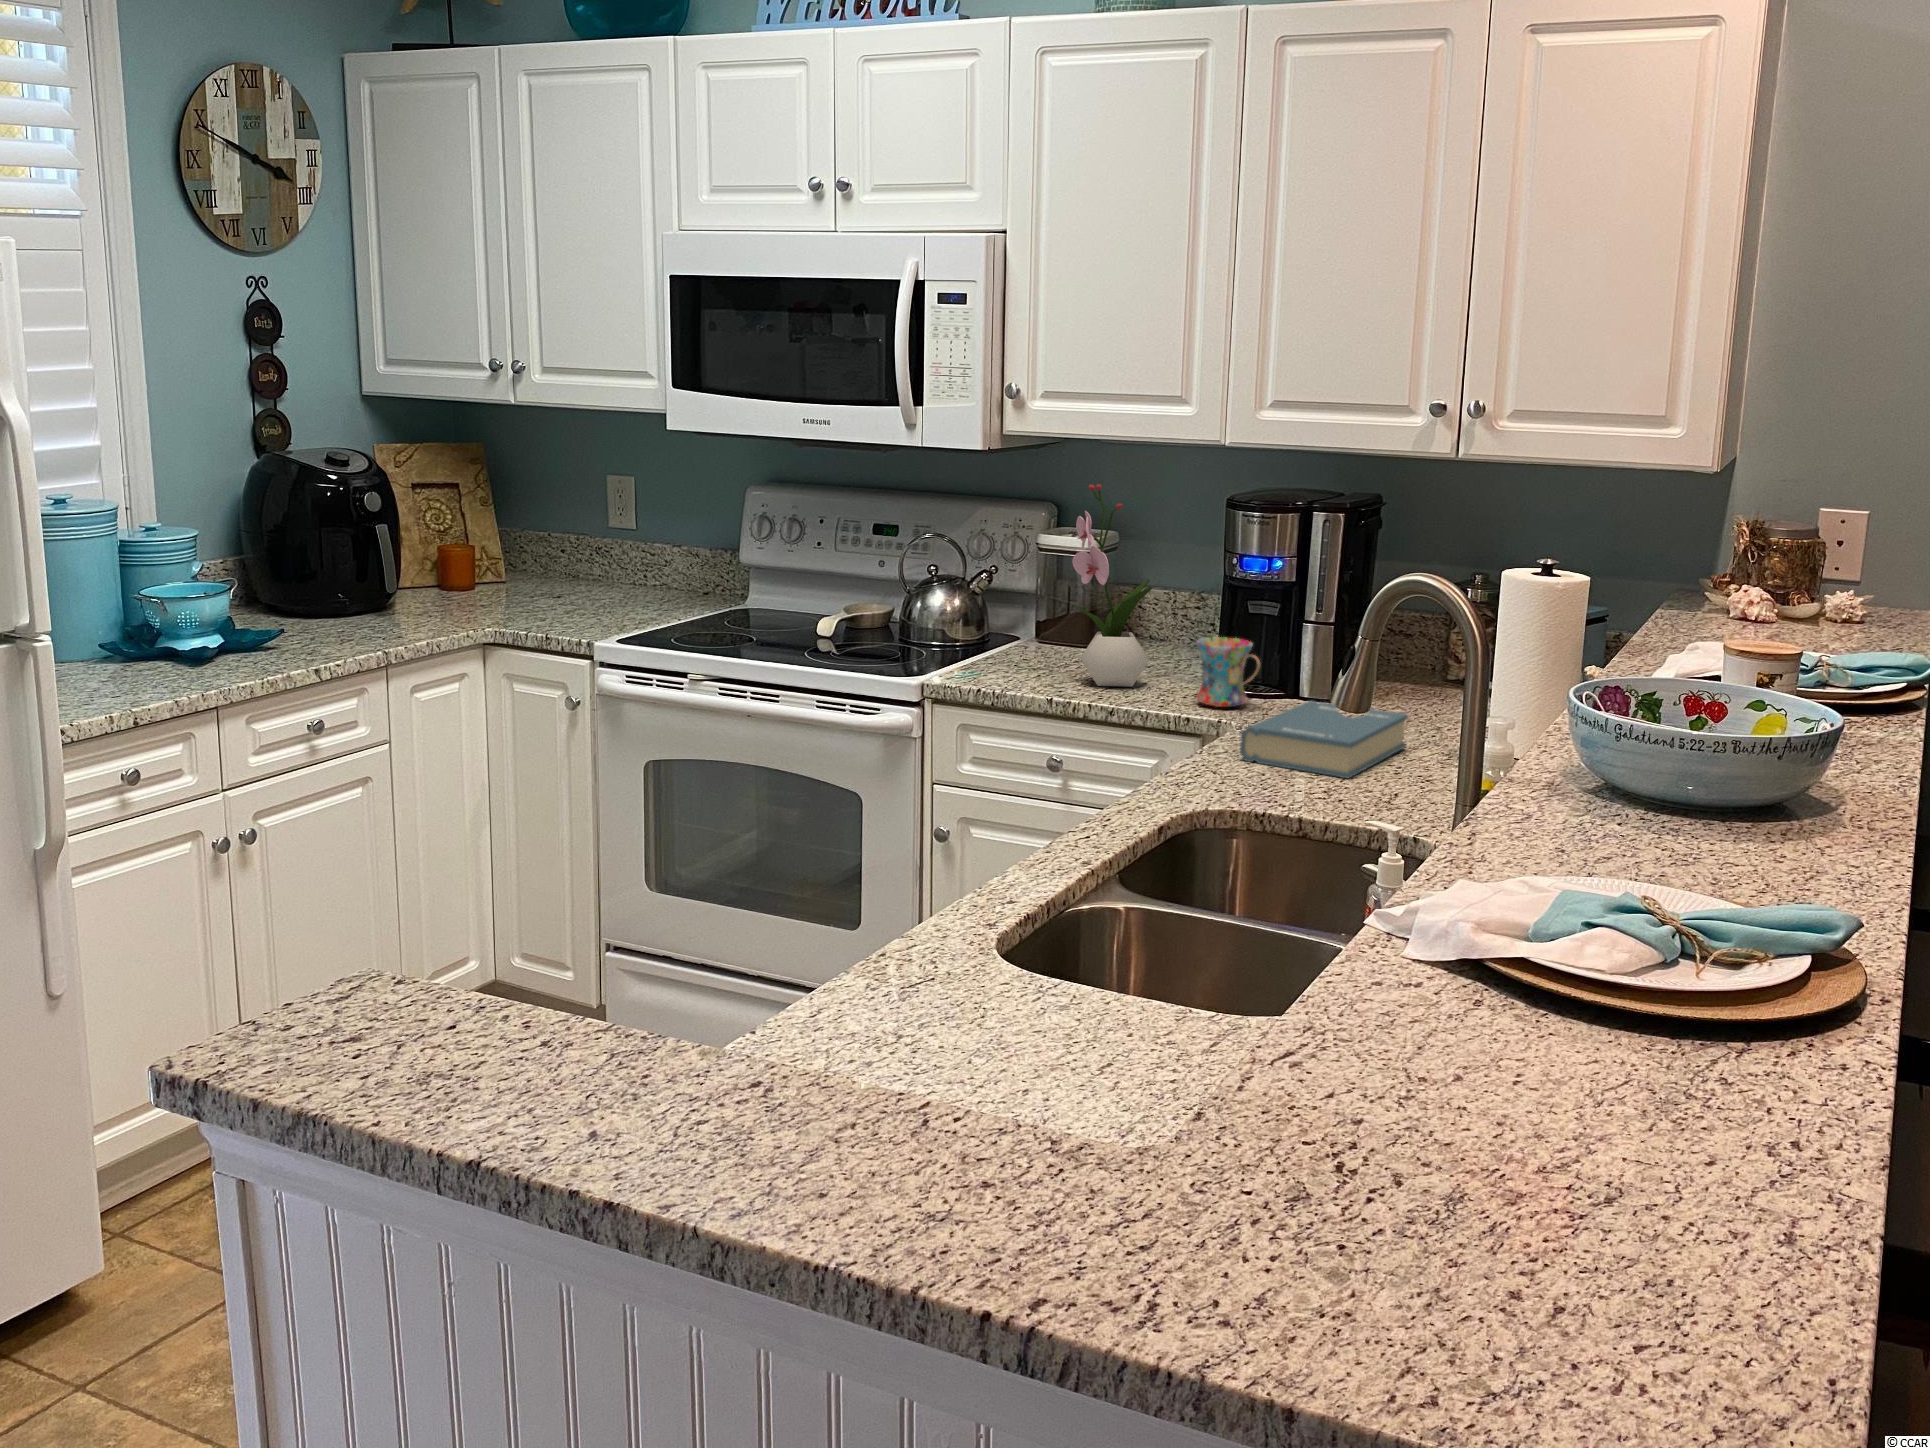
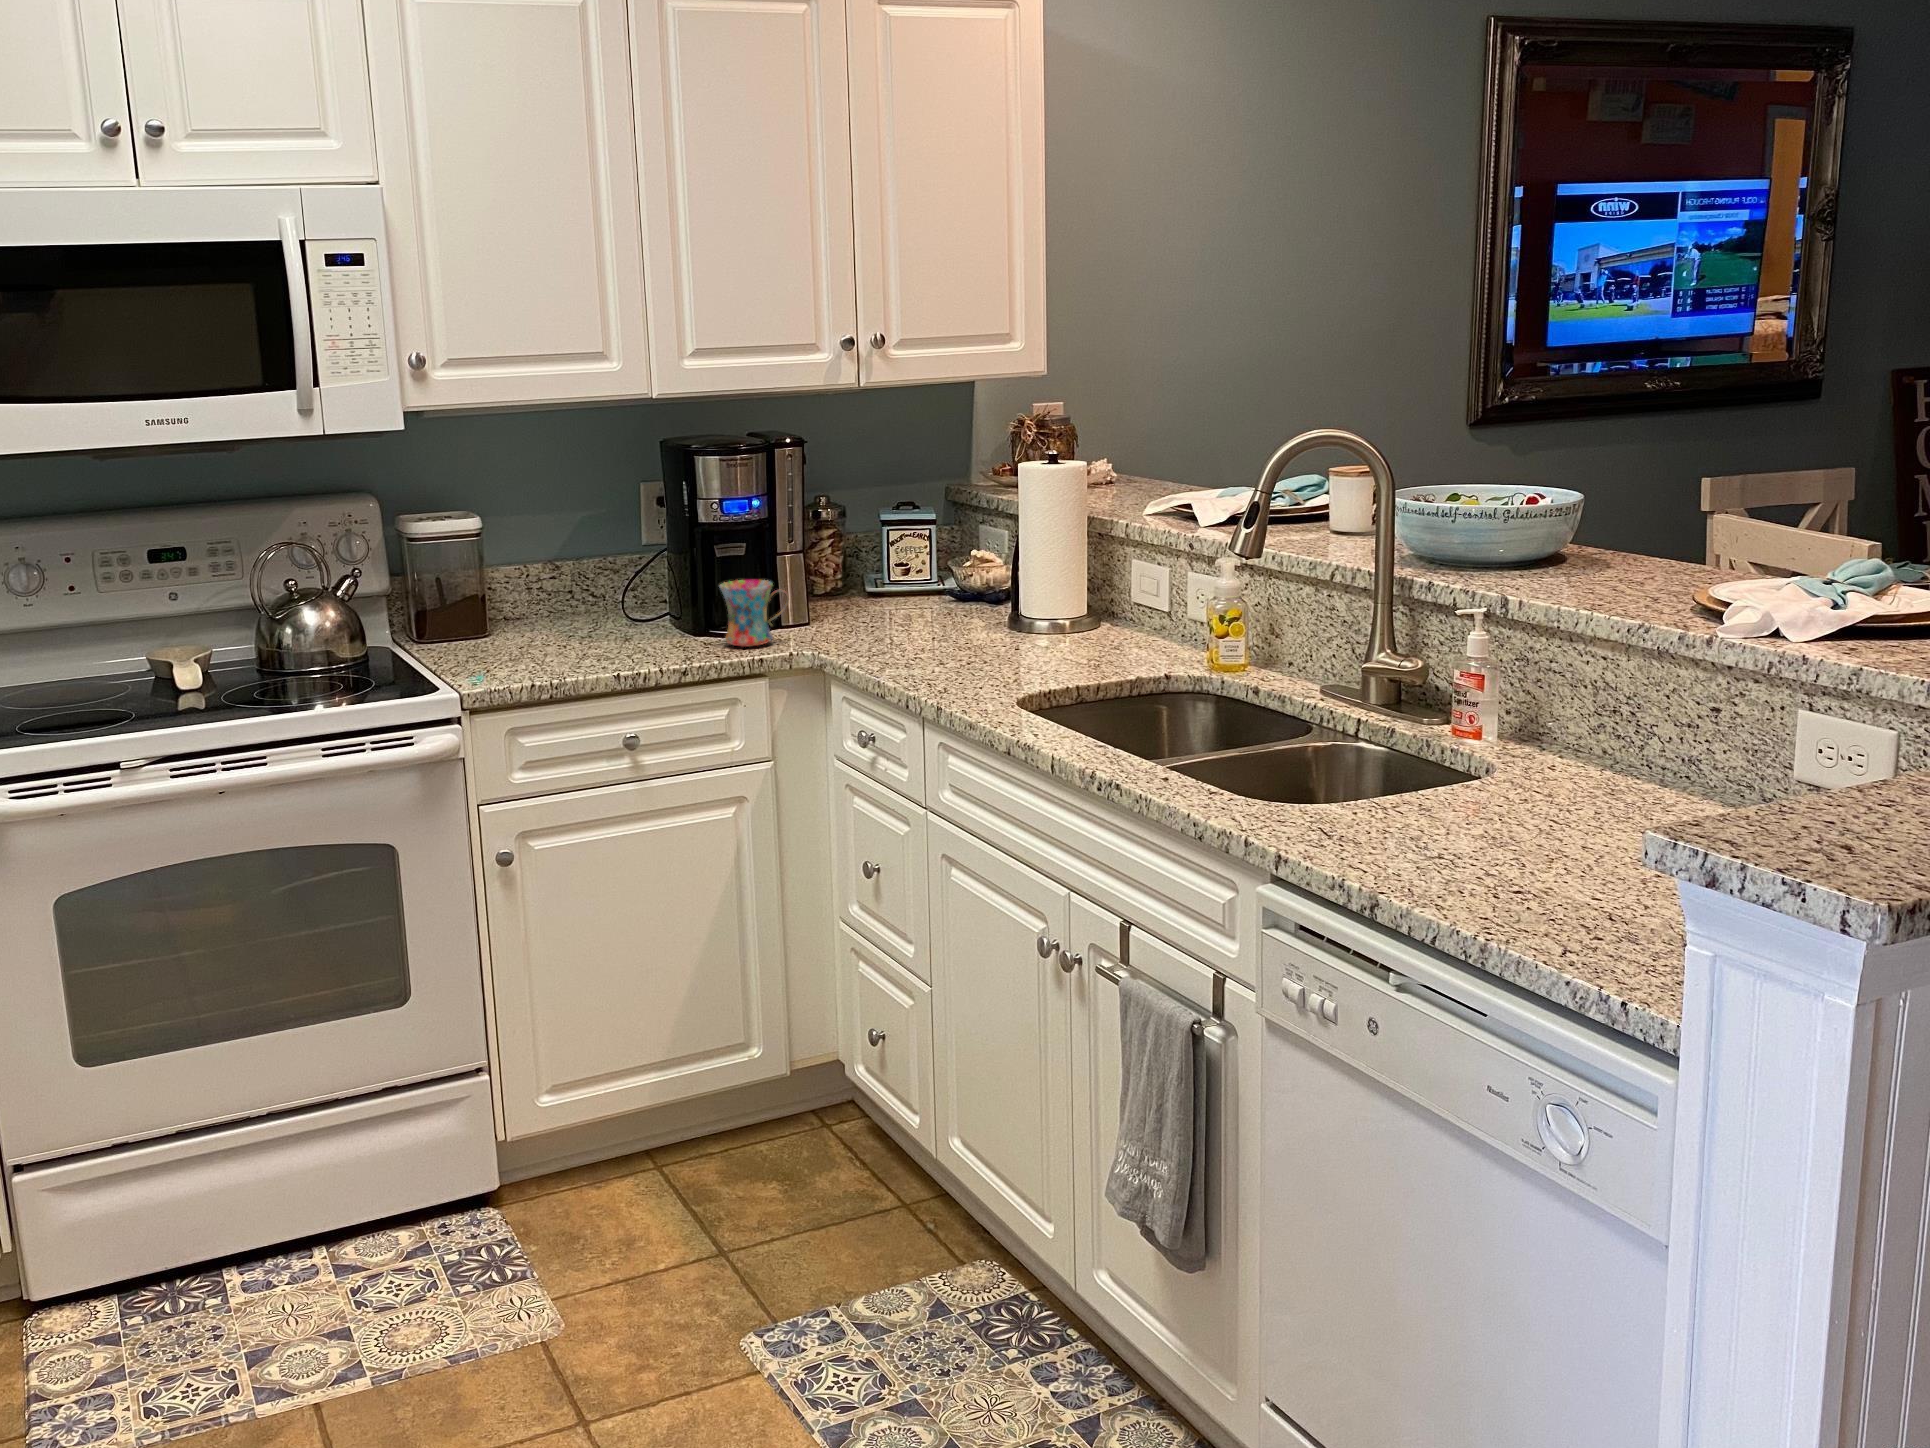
flower arrangement: present [1072,484,1154,687] -> none [558,451,657,657]
book: present [1240,701,1408,778] -> none [870,606,1010,669]

